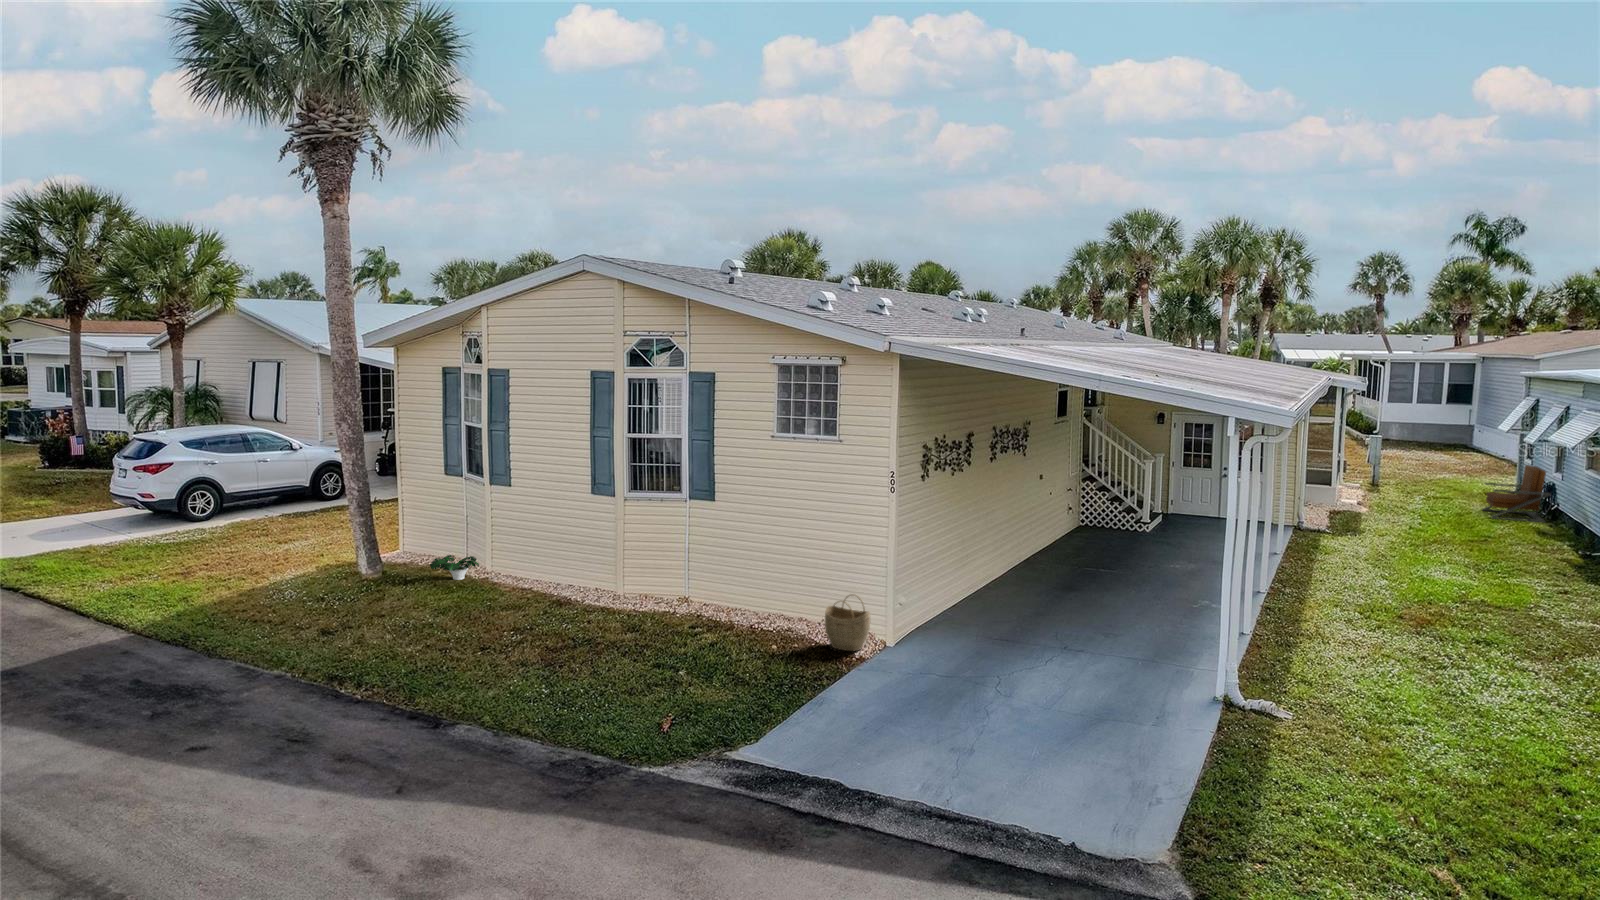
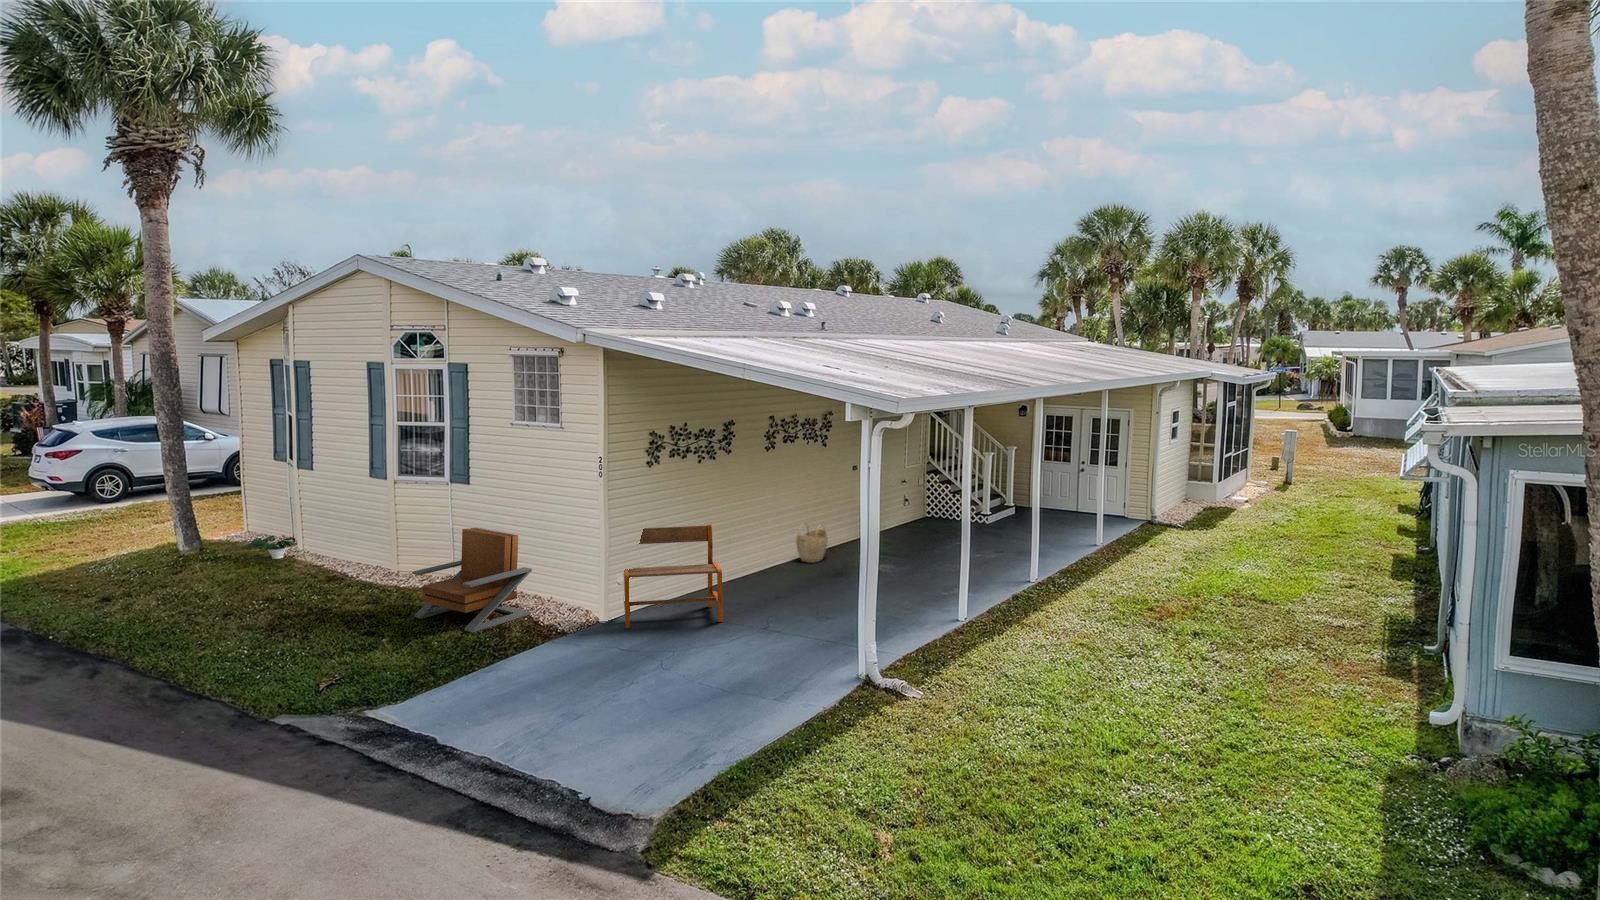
lounge chair: present [1483,465,1550,522] -> present [413,528,532,633]
bench: none [894,539,1006,648] -> present [624,524,723,628]
woven basket: present [825,594,871,651] -> present [796,529,827,563]

